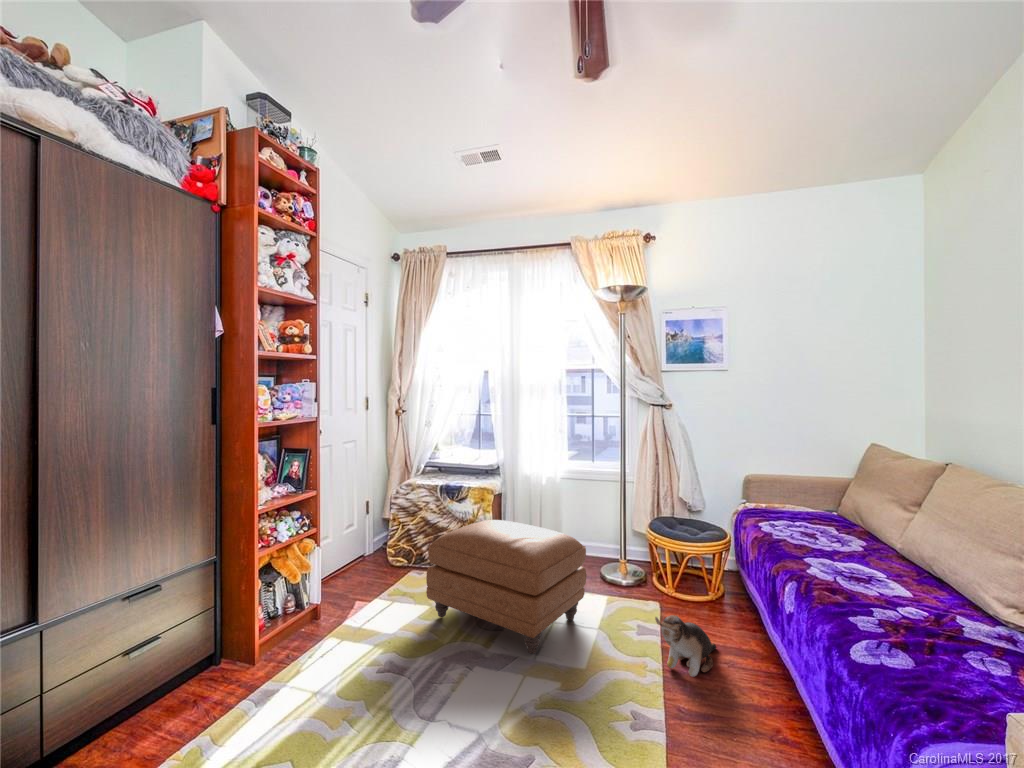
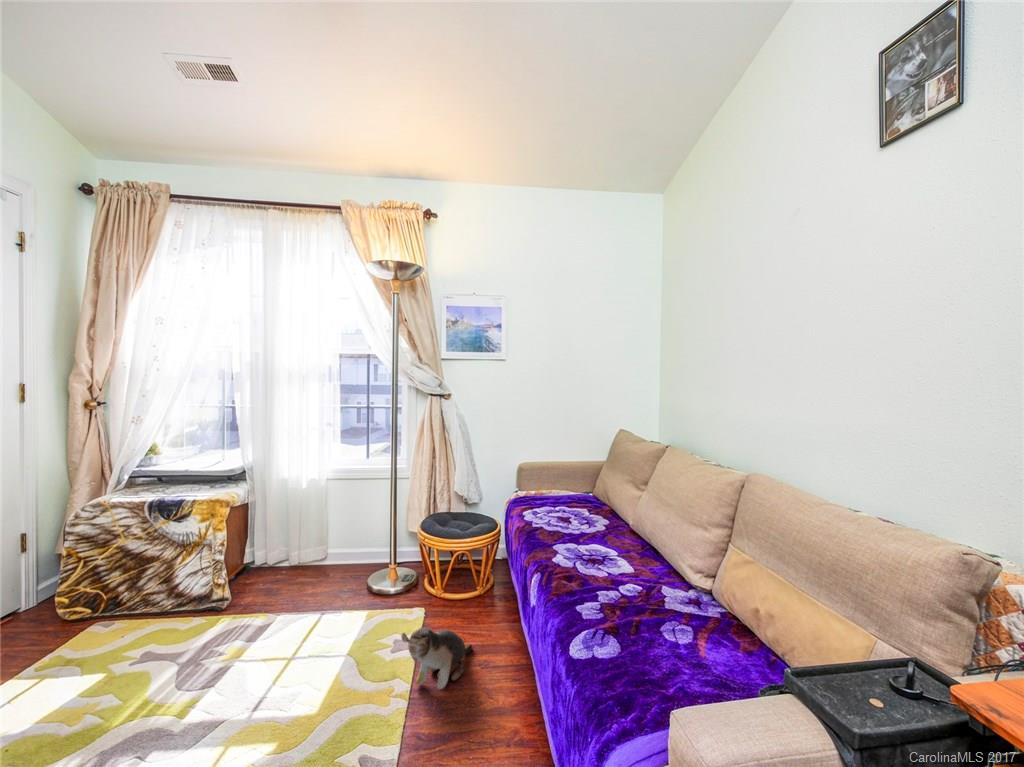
ottoman: present [426,520,587,654] -> none [96,541,338,709]

